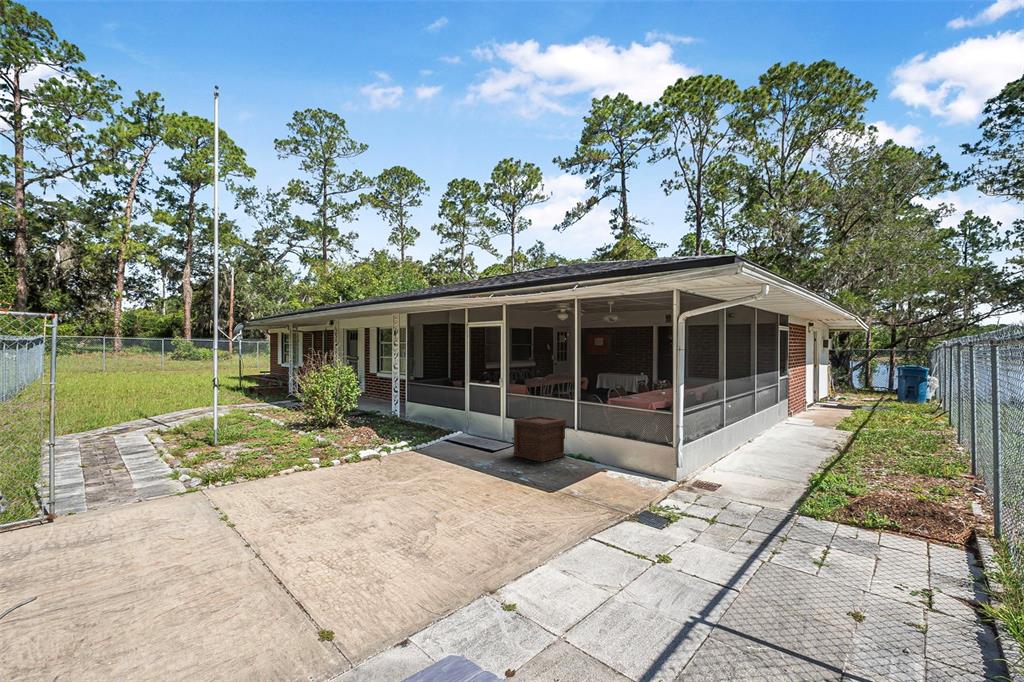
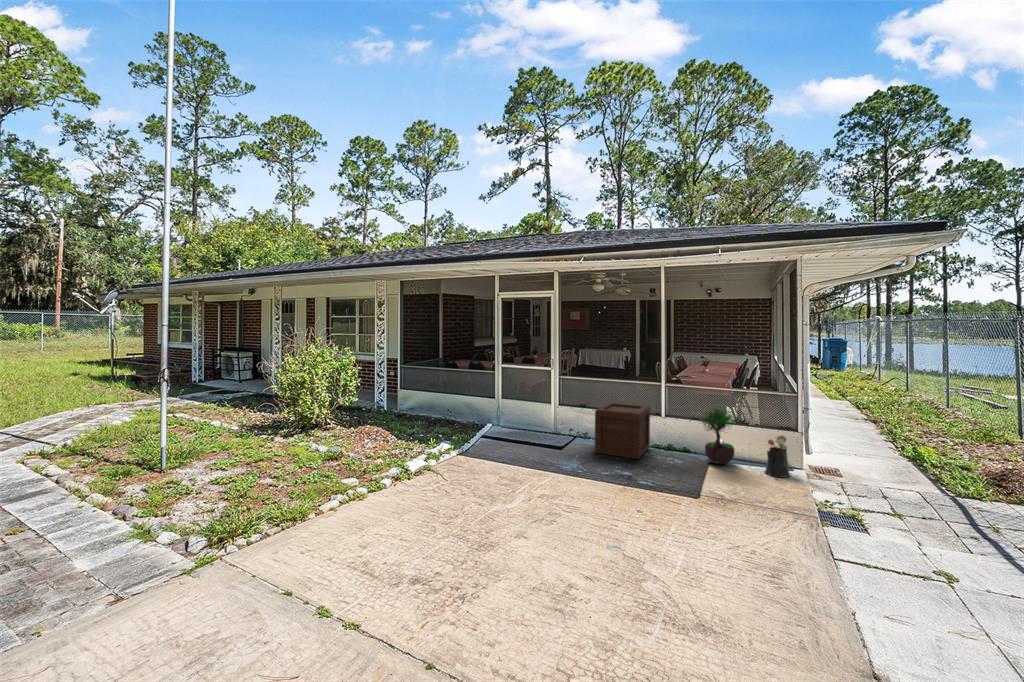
potted tree: none [583,415,619,470] -> present [699,406,735,464]
watering can: none [628,445,655,482] -> present [765,436,790,477]

